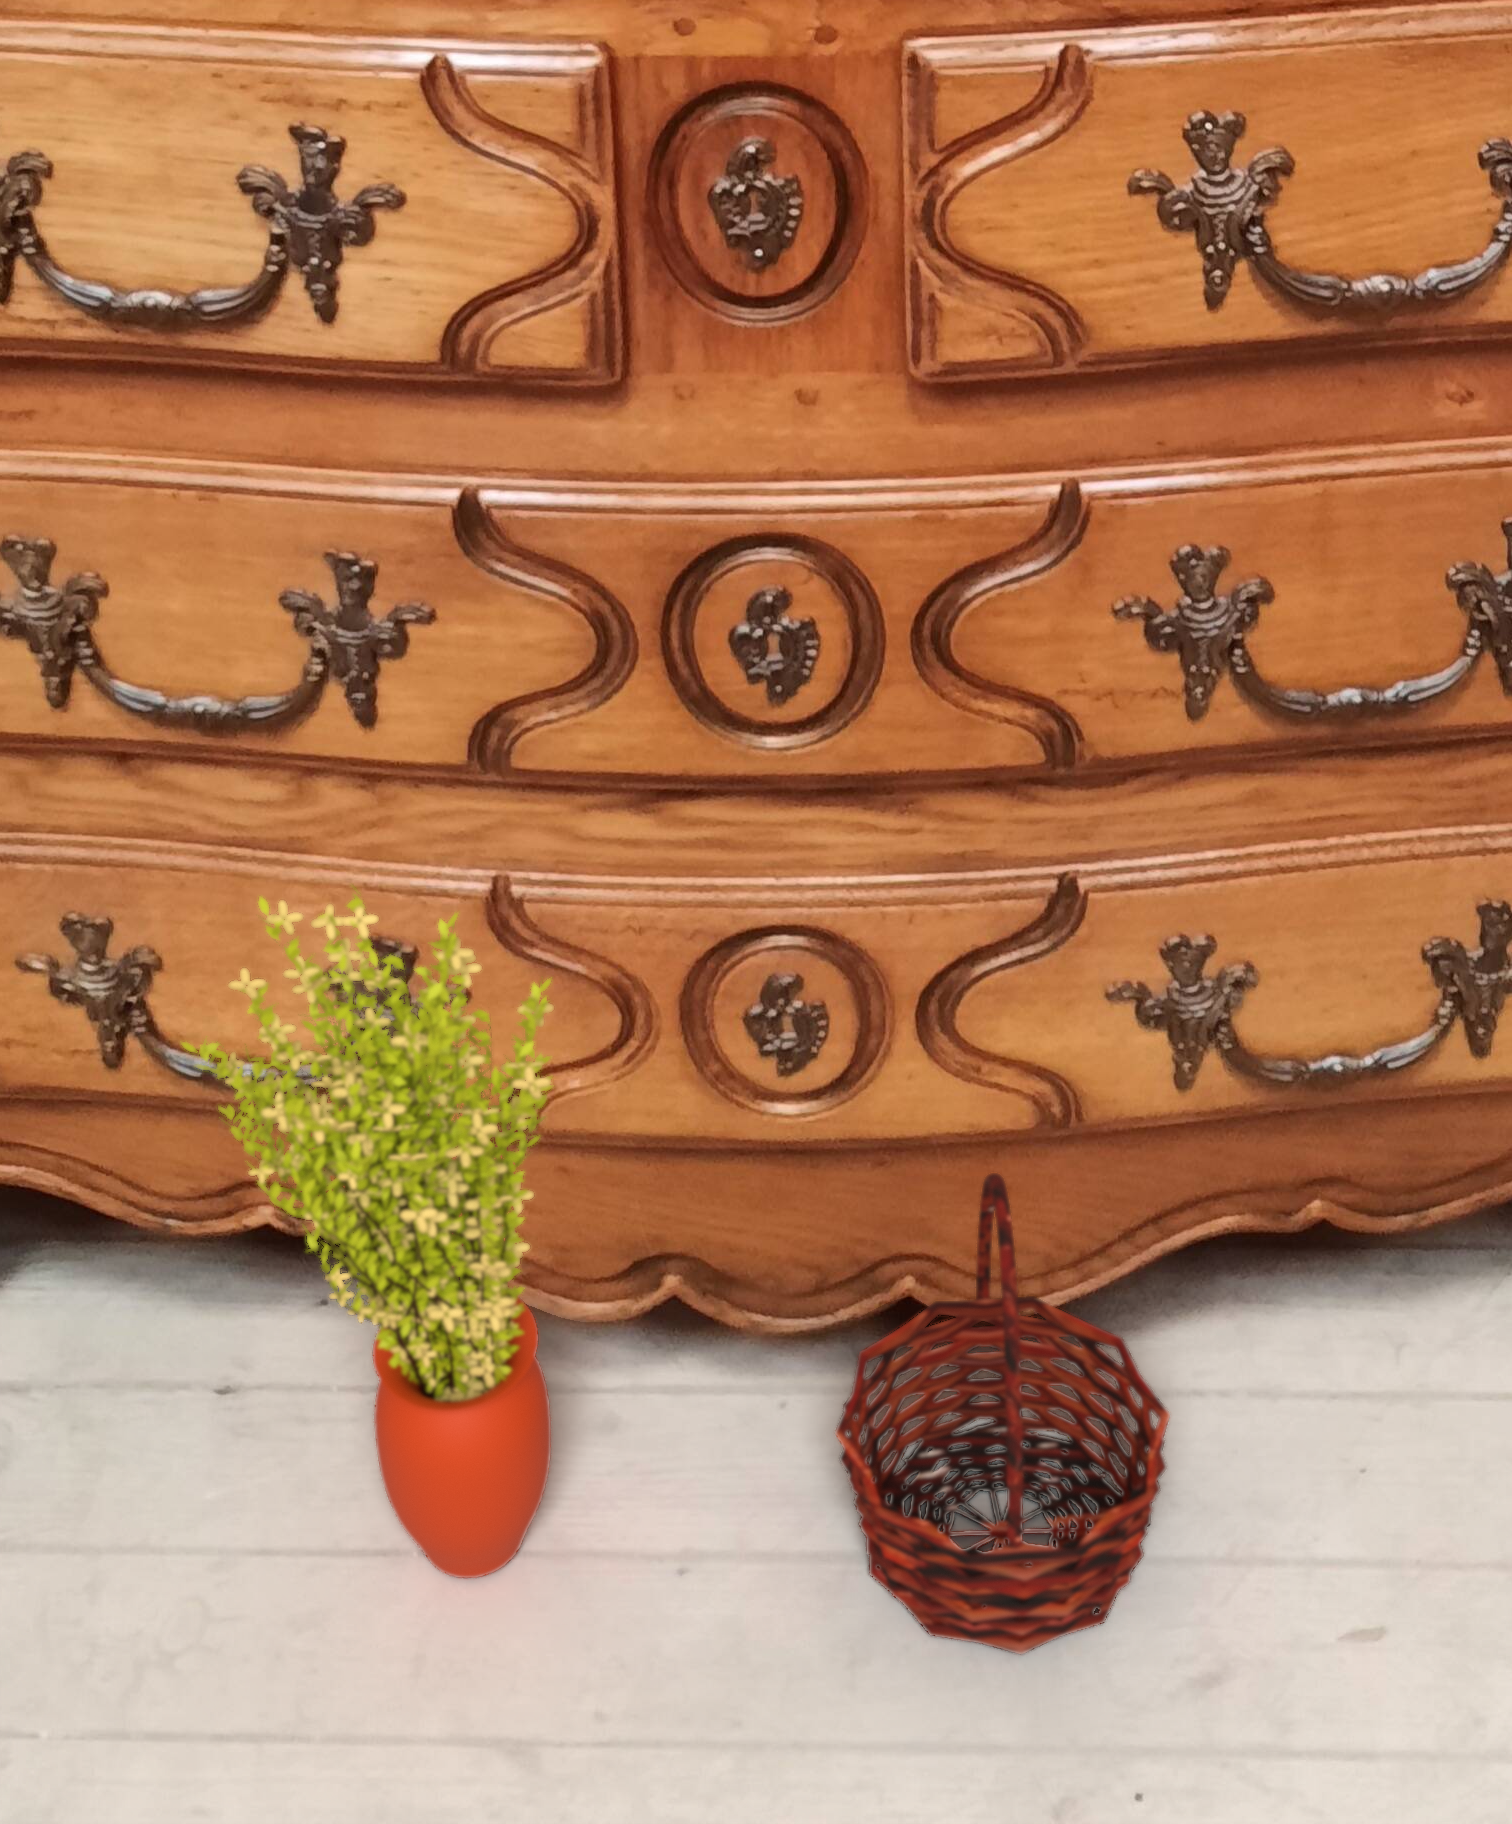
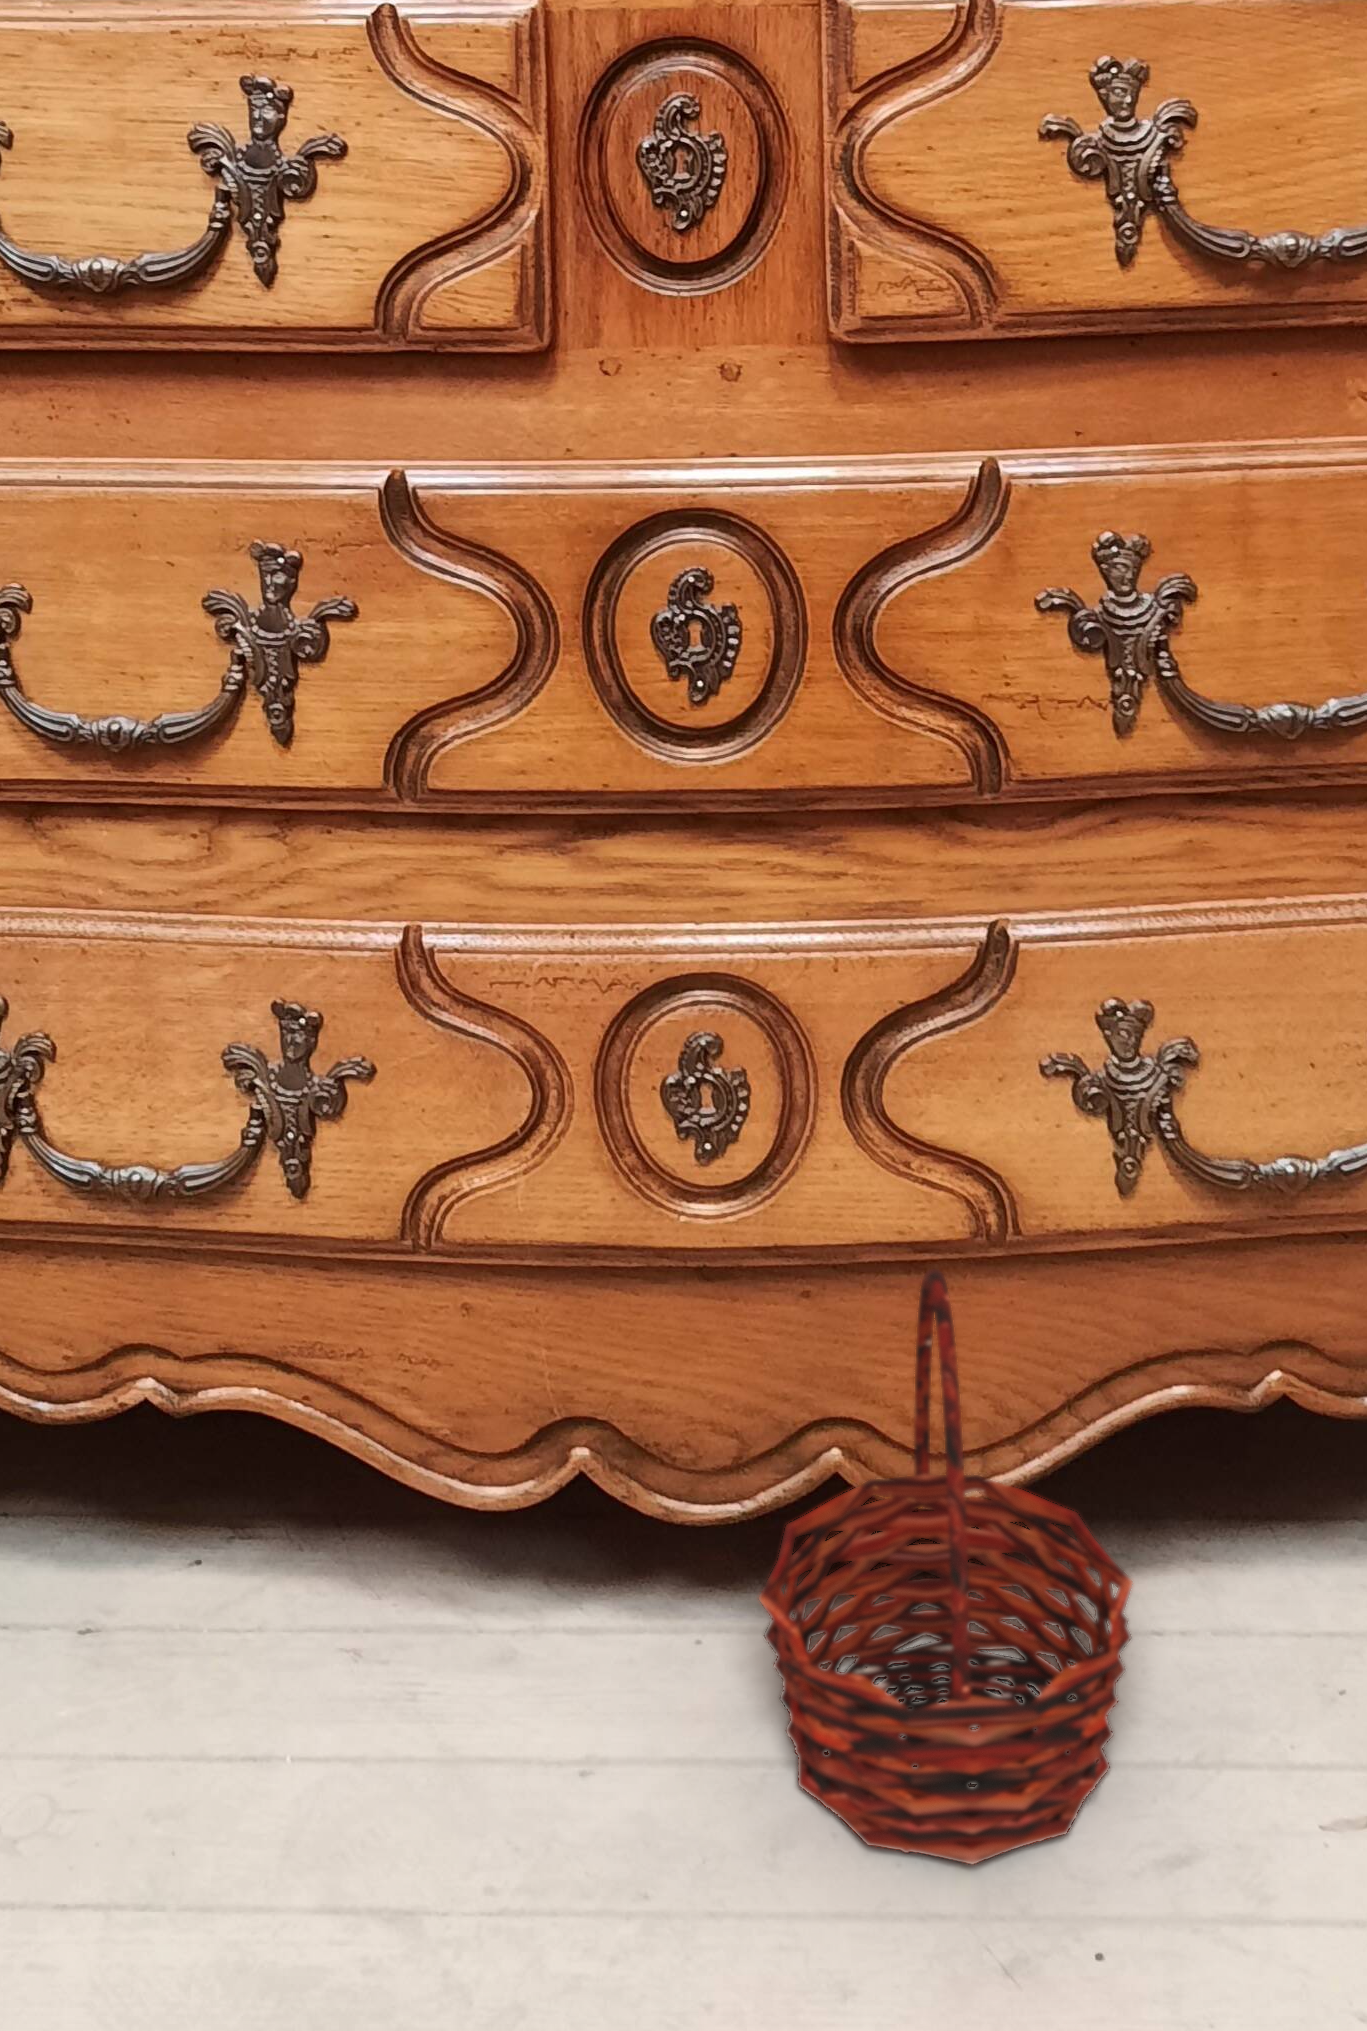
potted plant: present [182,894,554,1578] -> none [65,886,462,1789]

